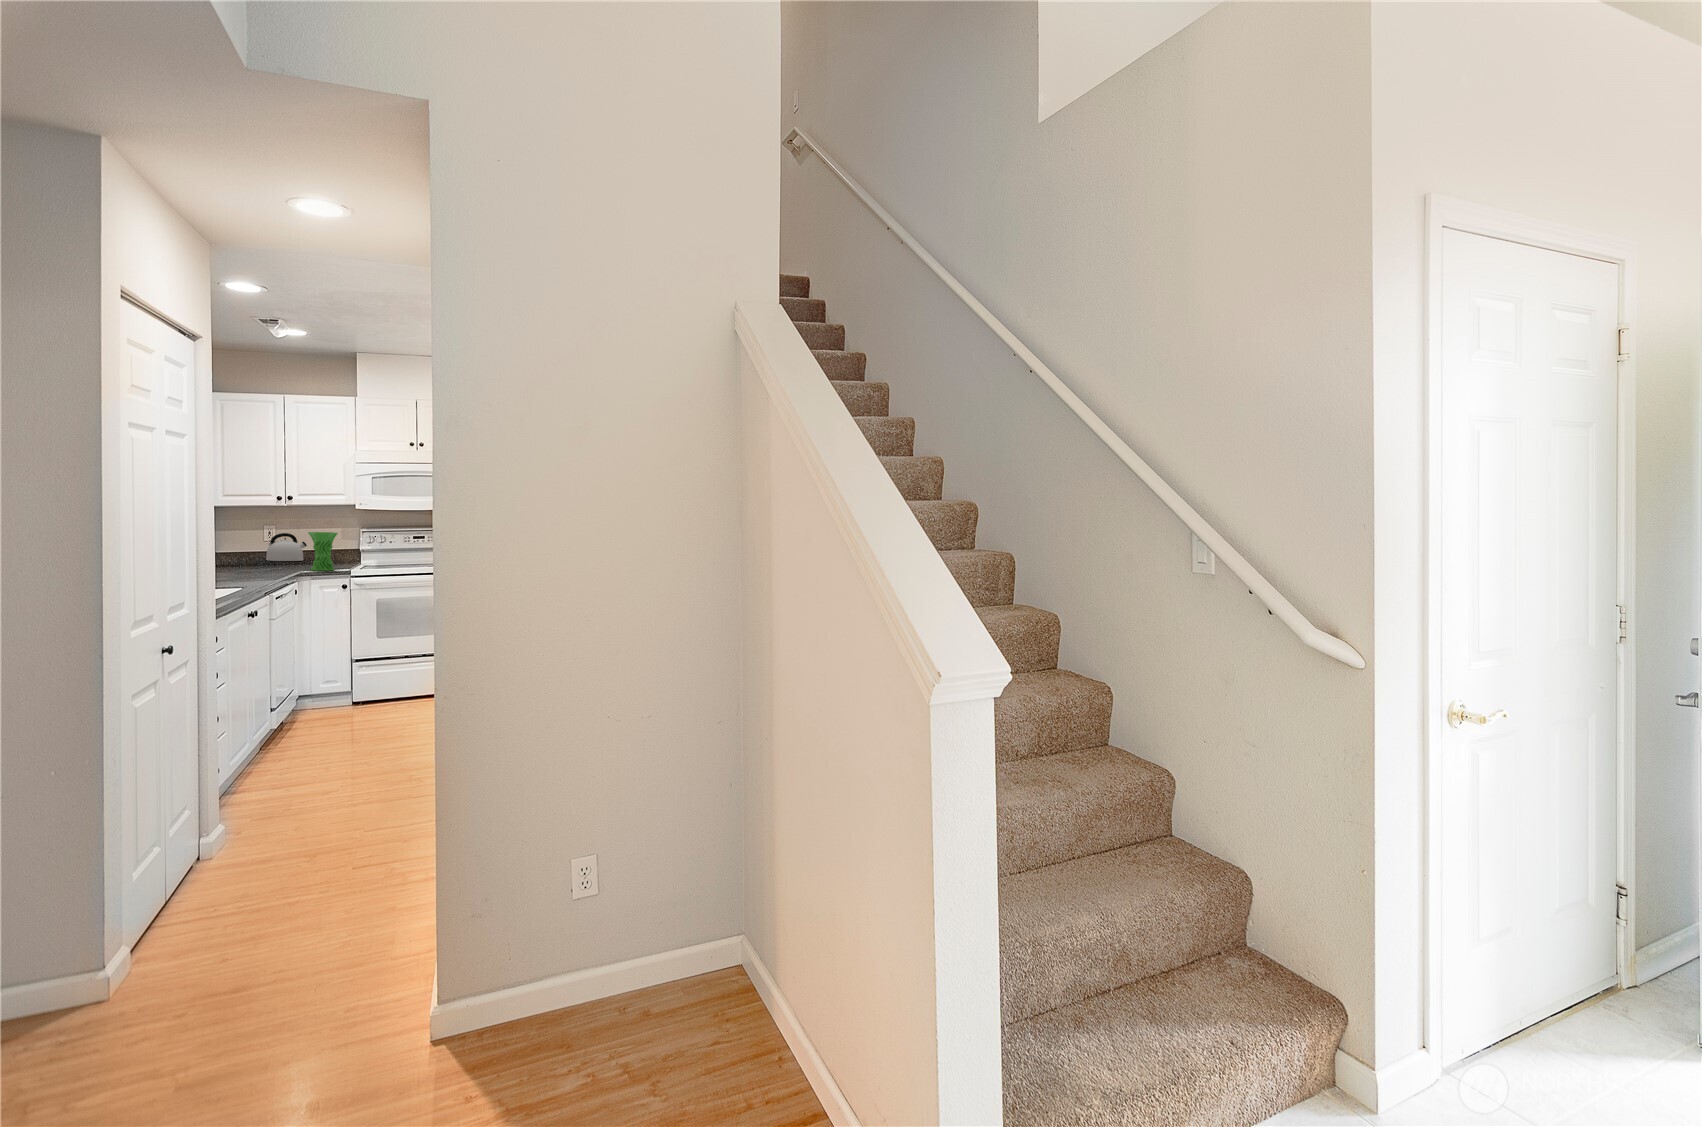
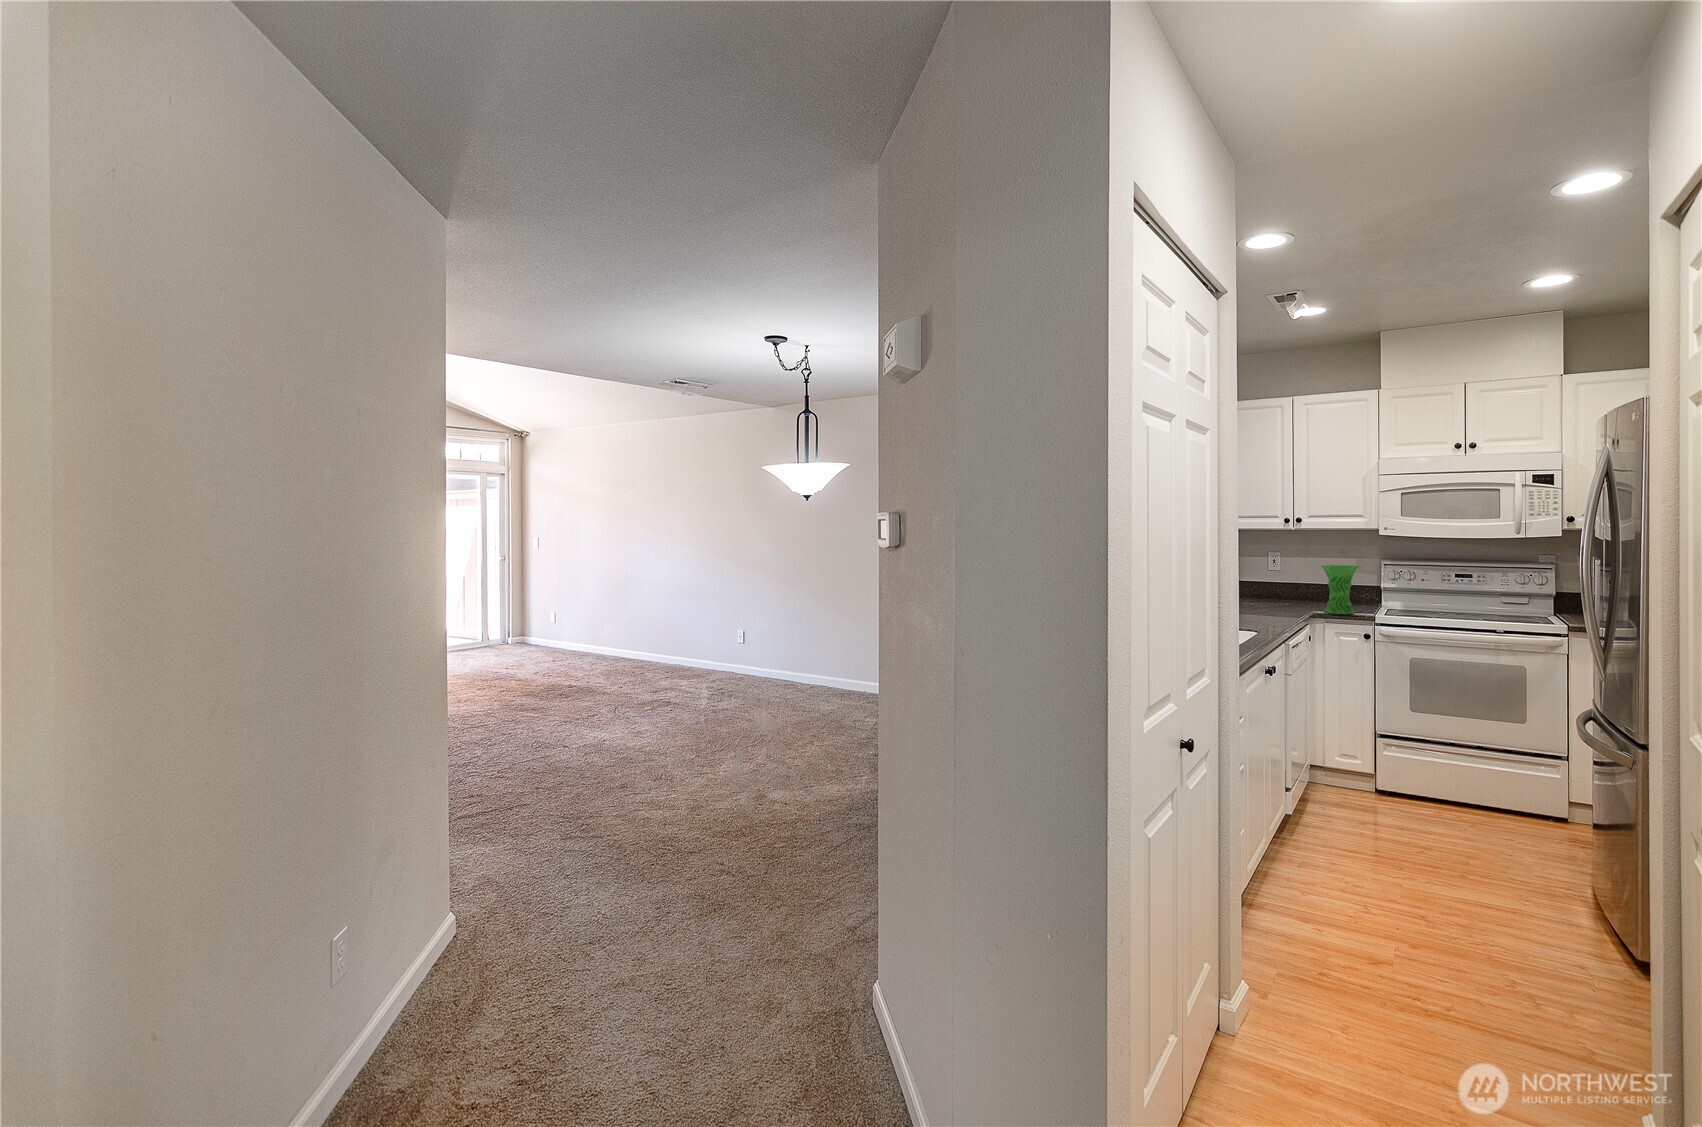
kettle: present [266,533,307,561] -> none [1268,567,1313,599]

